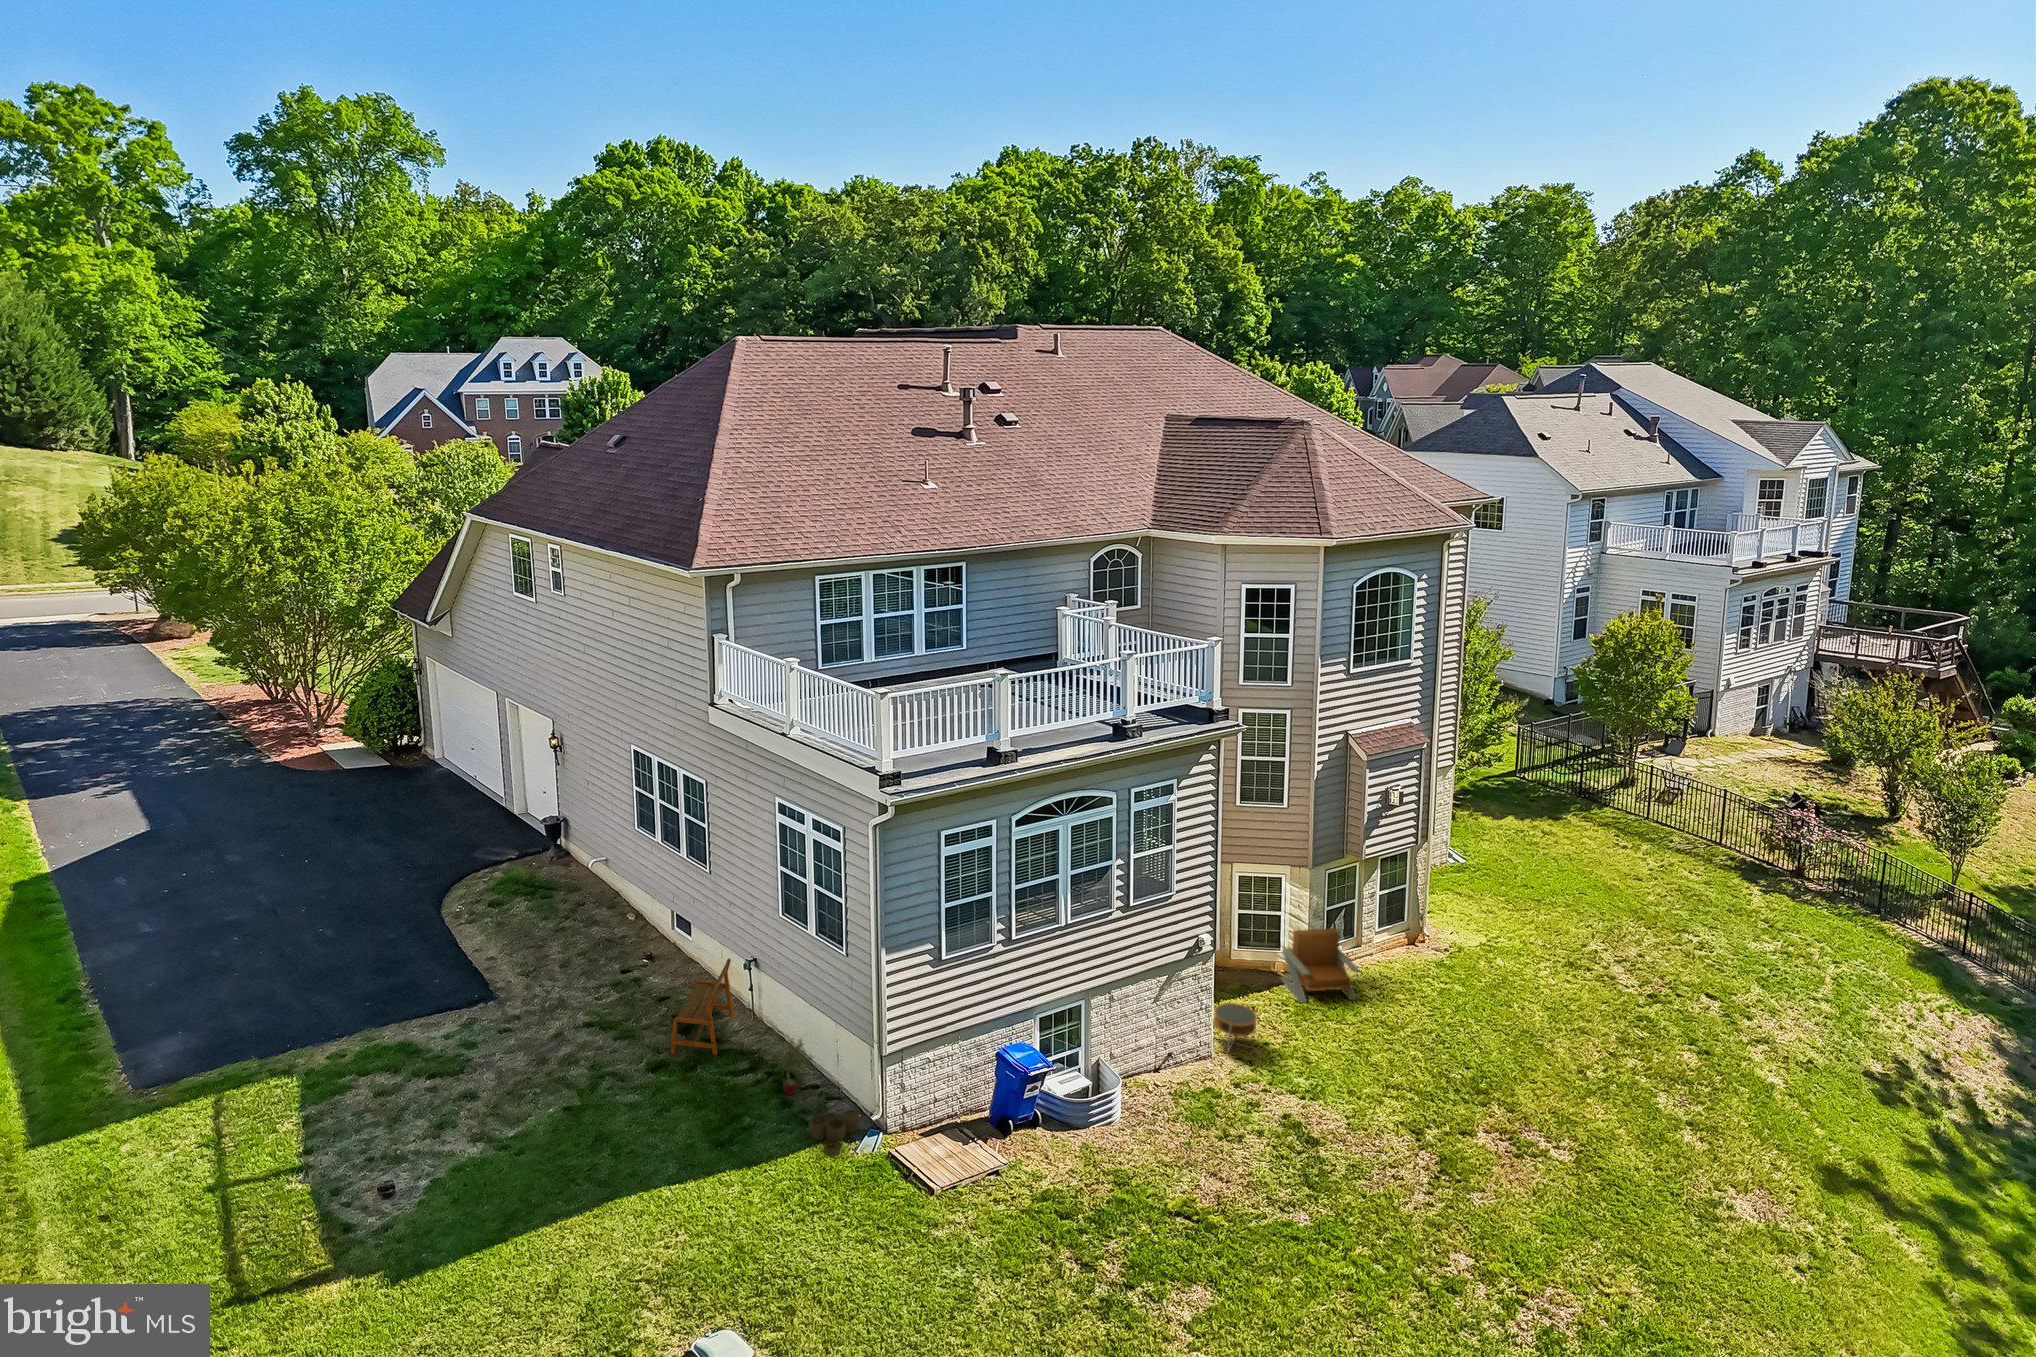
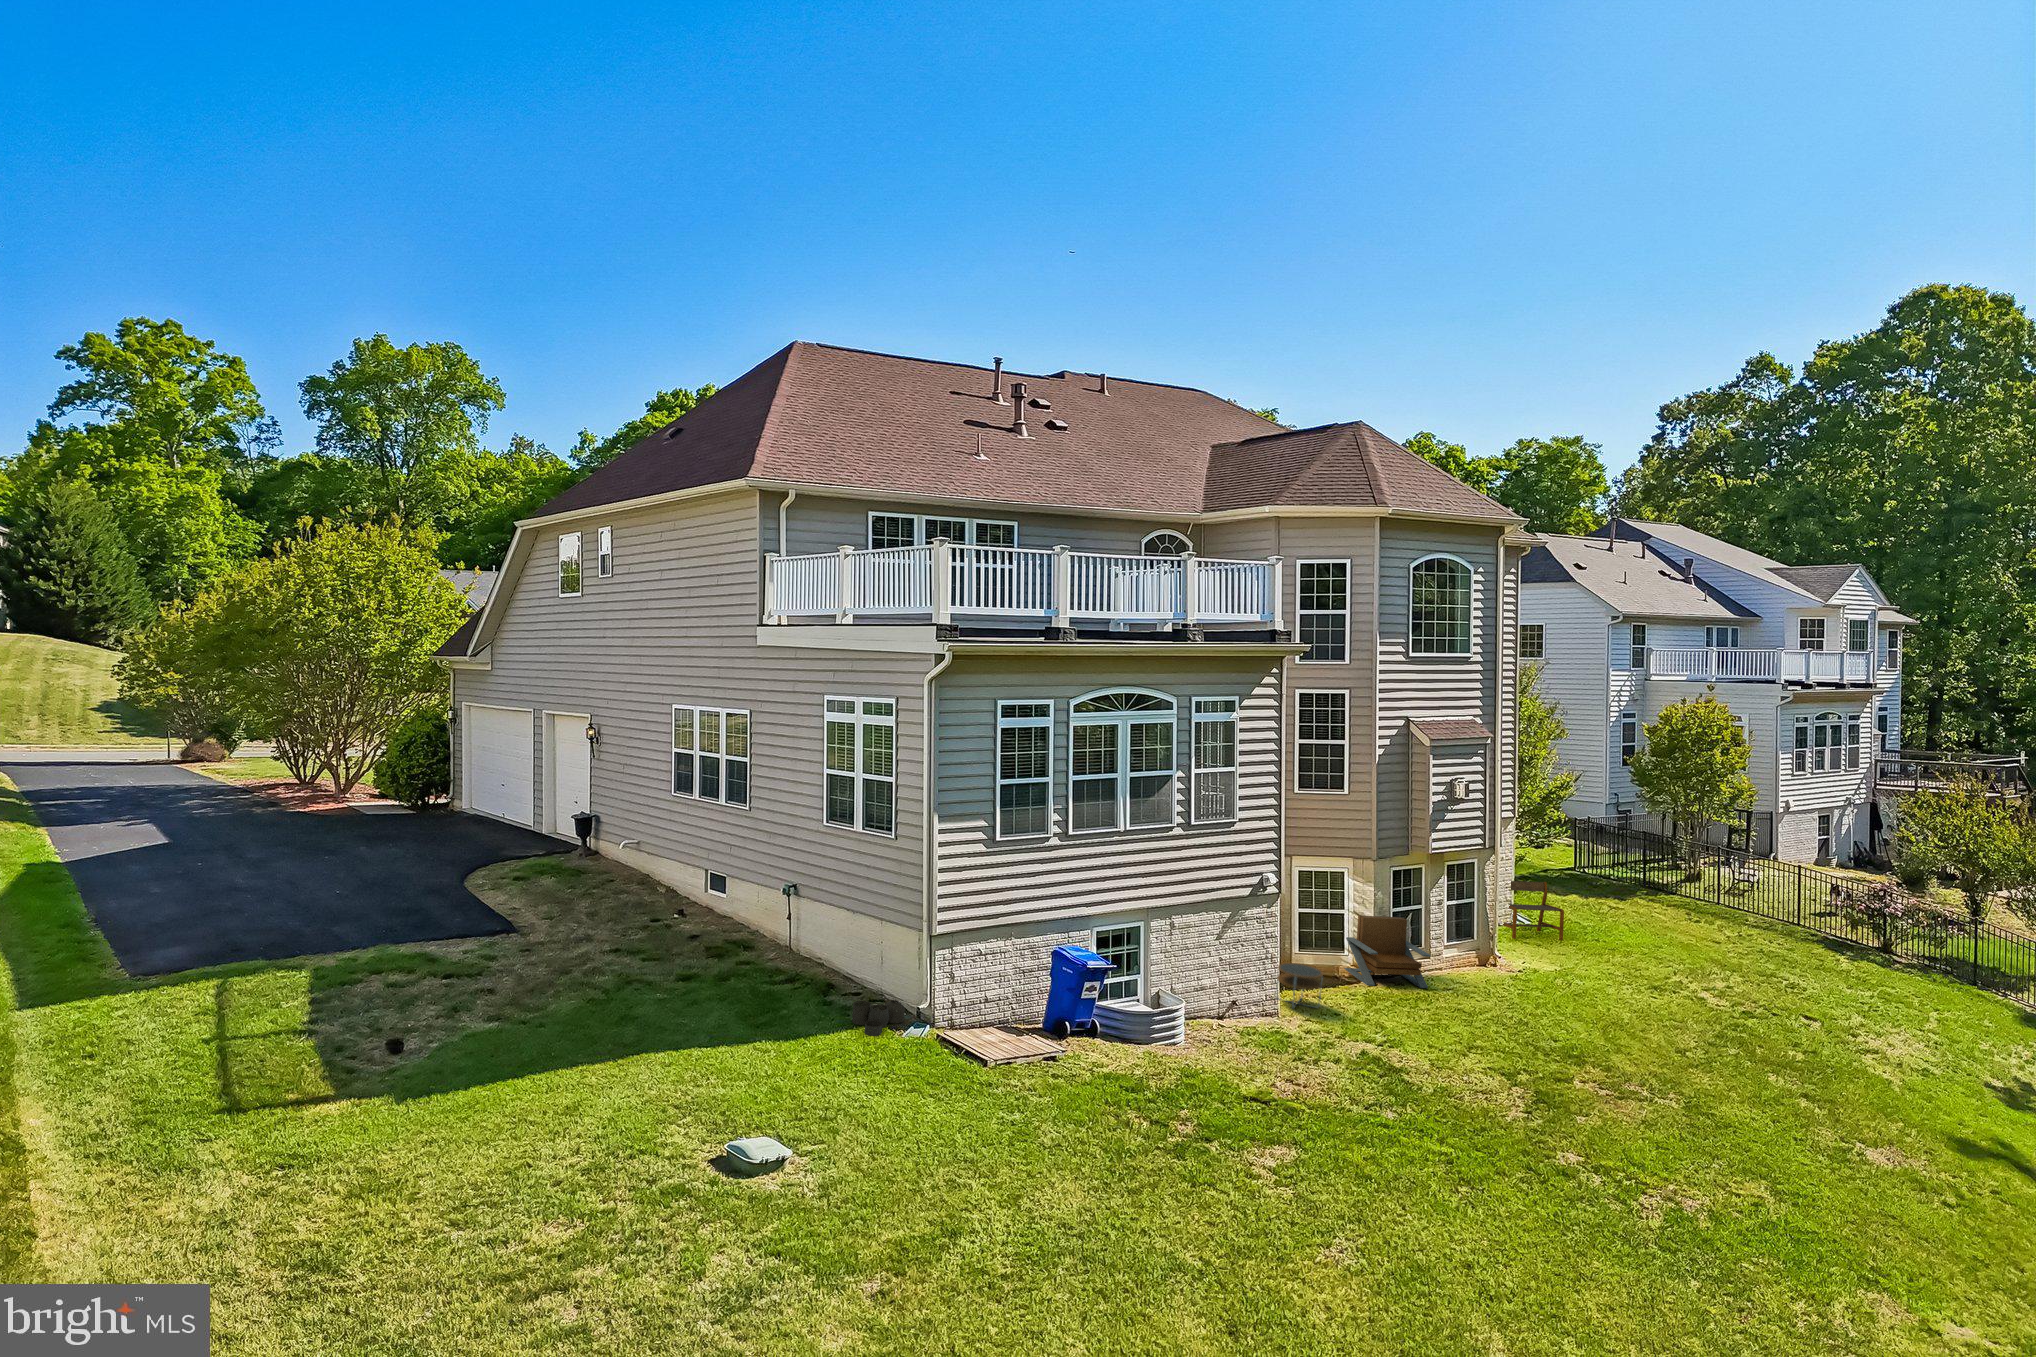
bench: present [671,959,733,1055] -> present [1503,881,1564,940]
potted tree: present [777,1038,812,1095] -> none [823,931,860,996]

